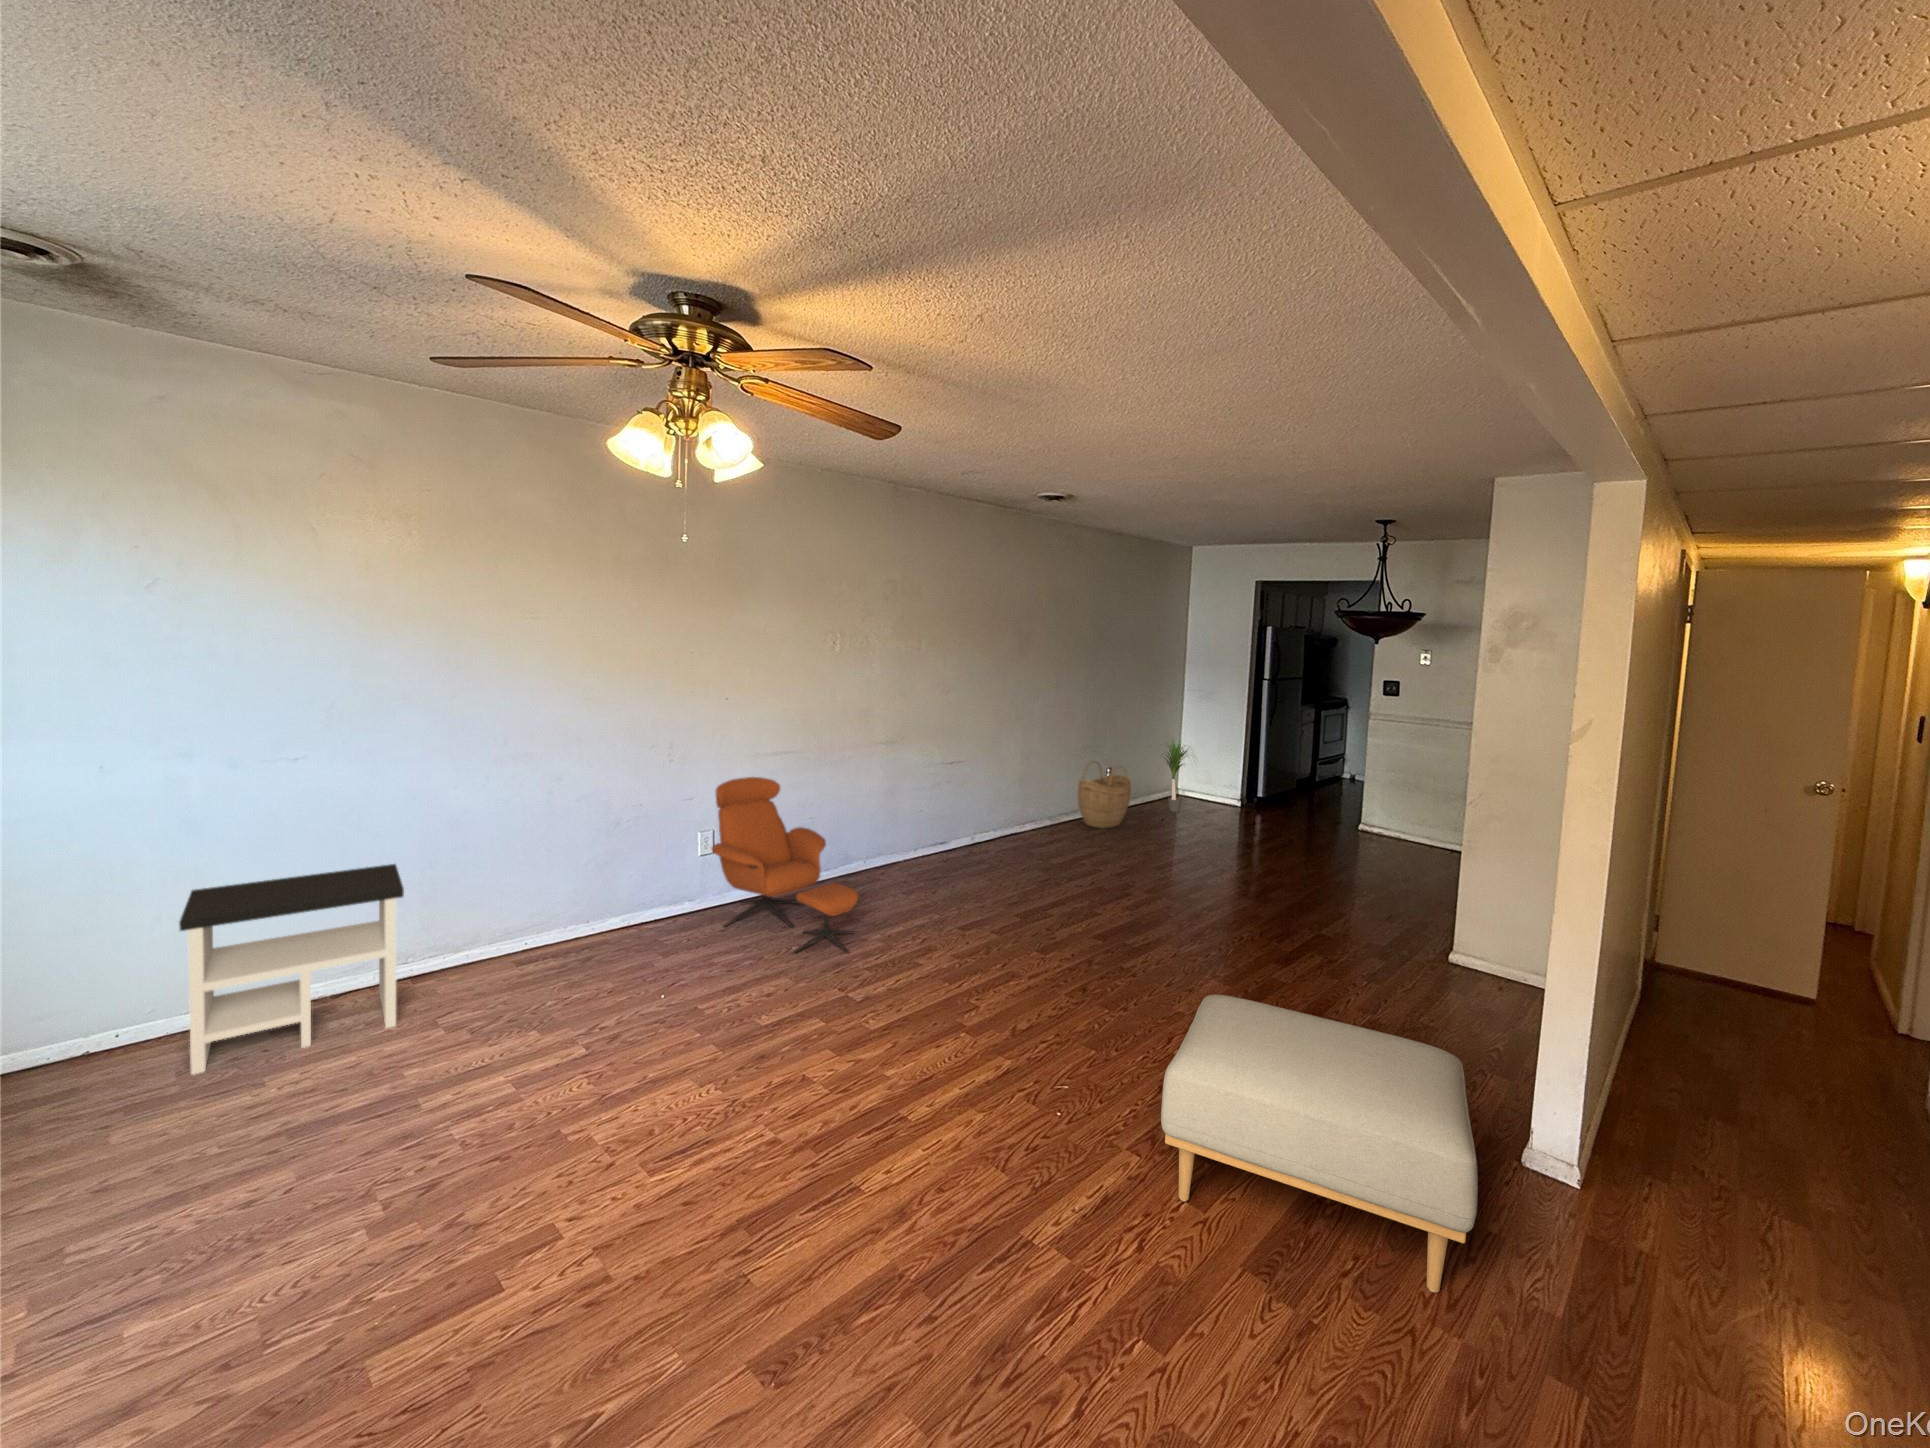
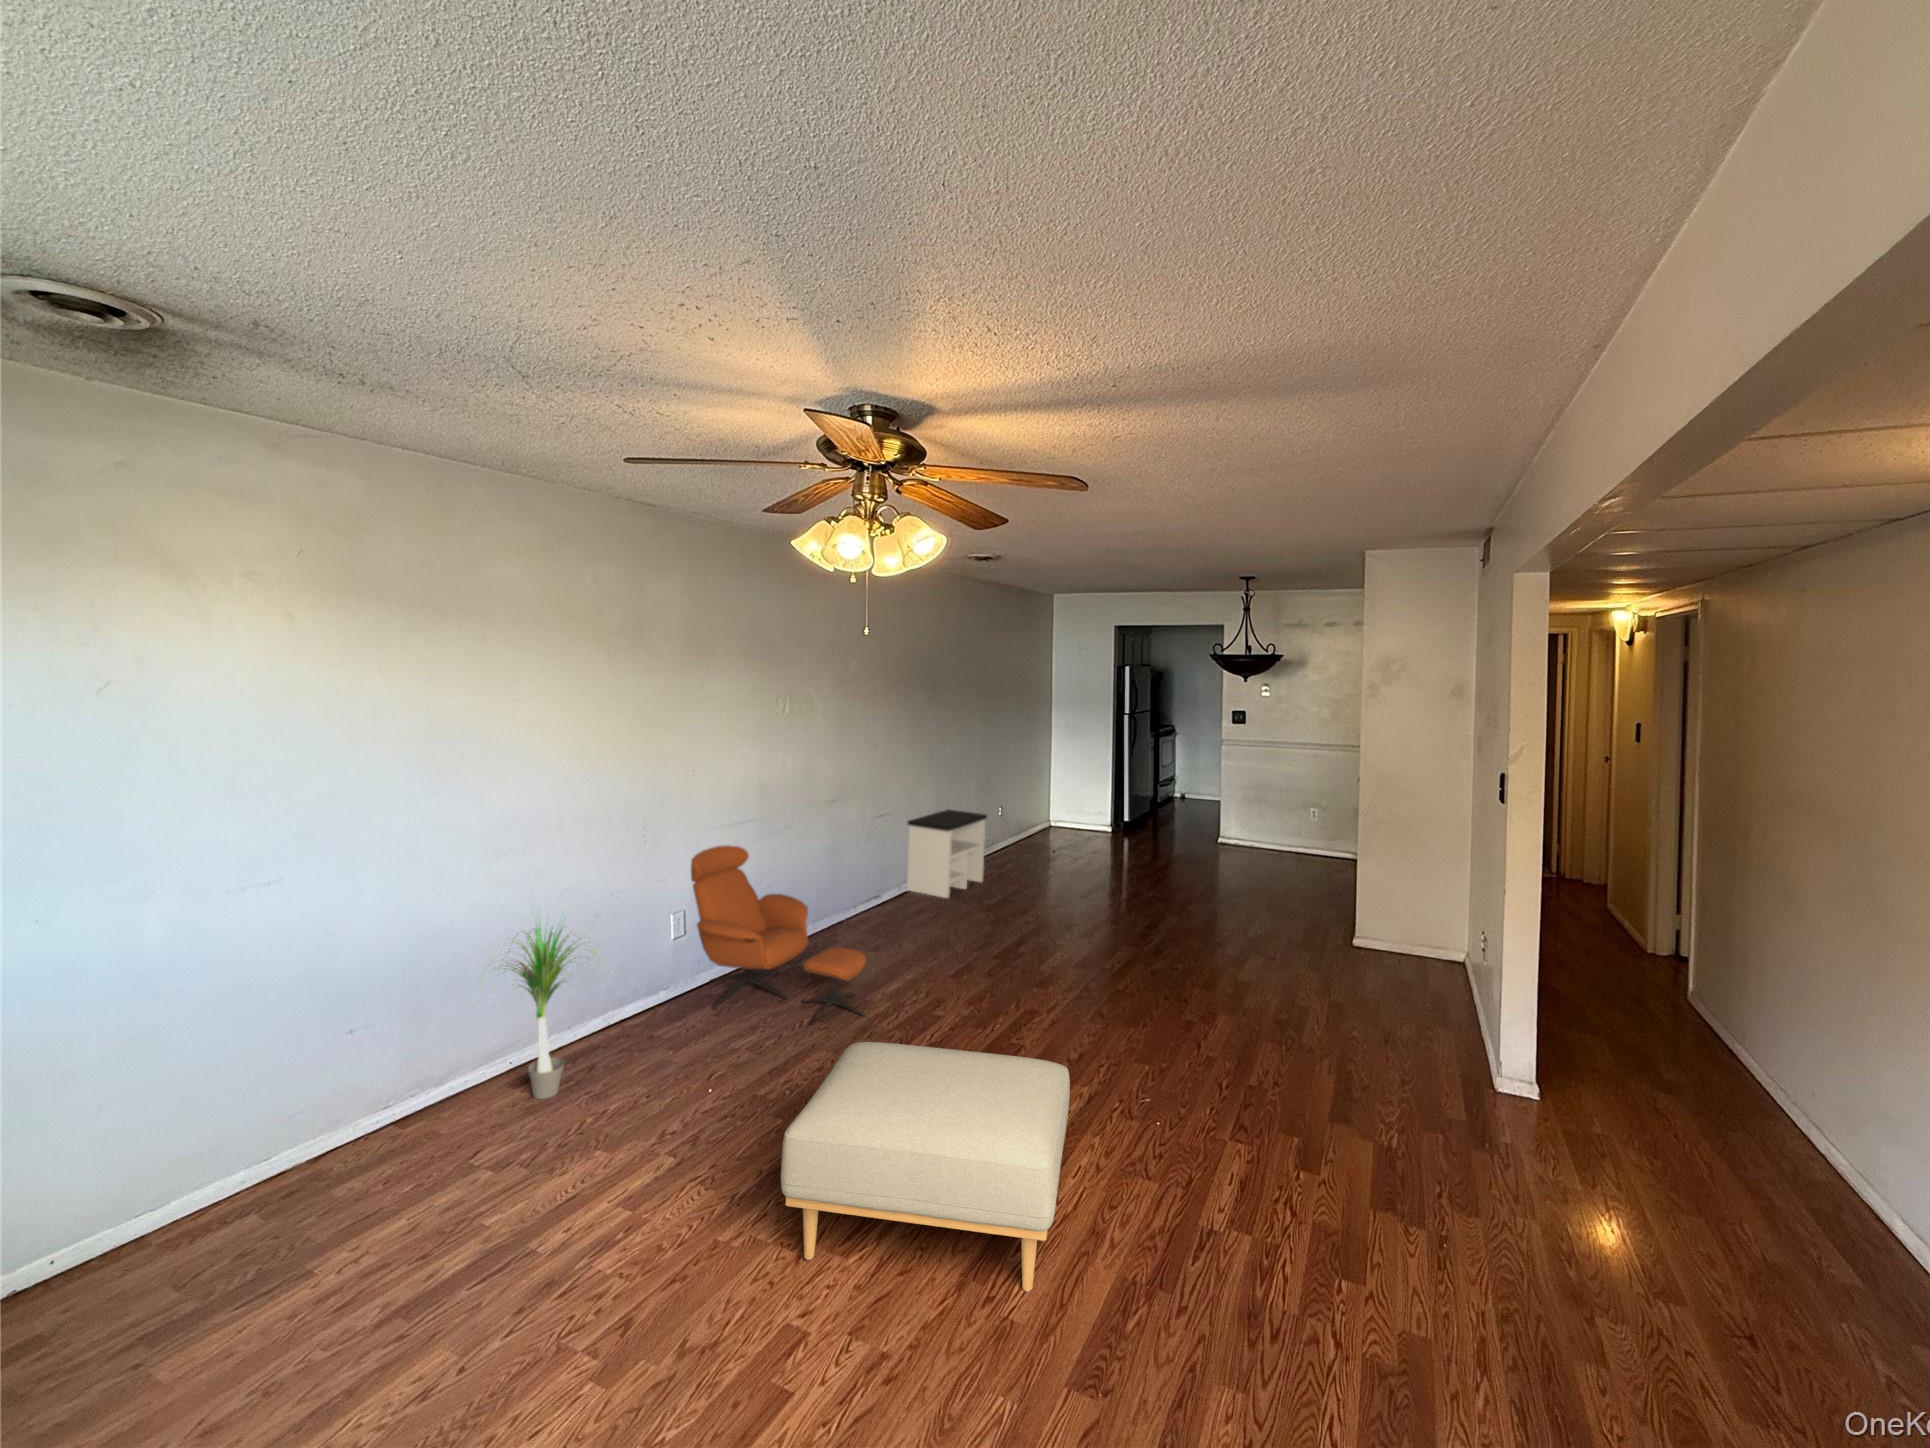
potted plant: present [1165,739,1188,812] -> present [484,919,598,1099]
woven basket: present [1078,762,1131,829] -> none [981,799,1030,864]
side table: present [179,864,404,1075] -> present [907,810,987,898]
ottoman: present [1161,995,1478,1293] -> present [781,1042,1070,1291]

